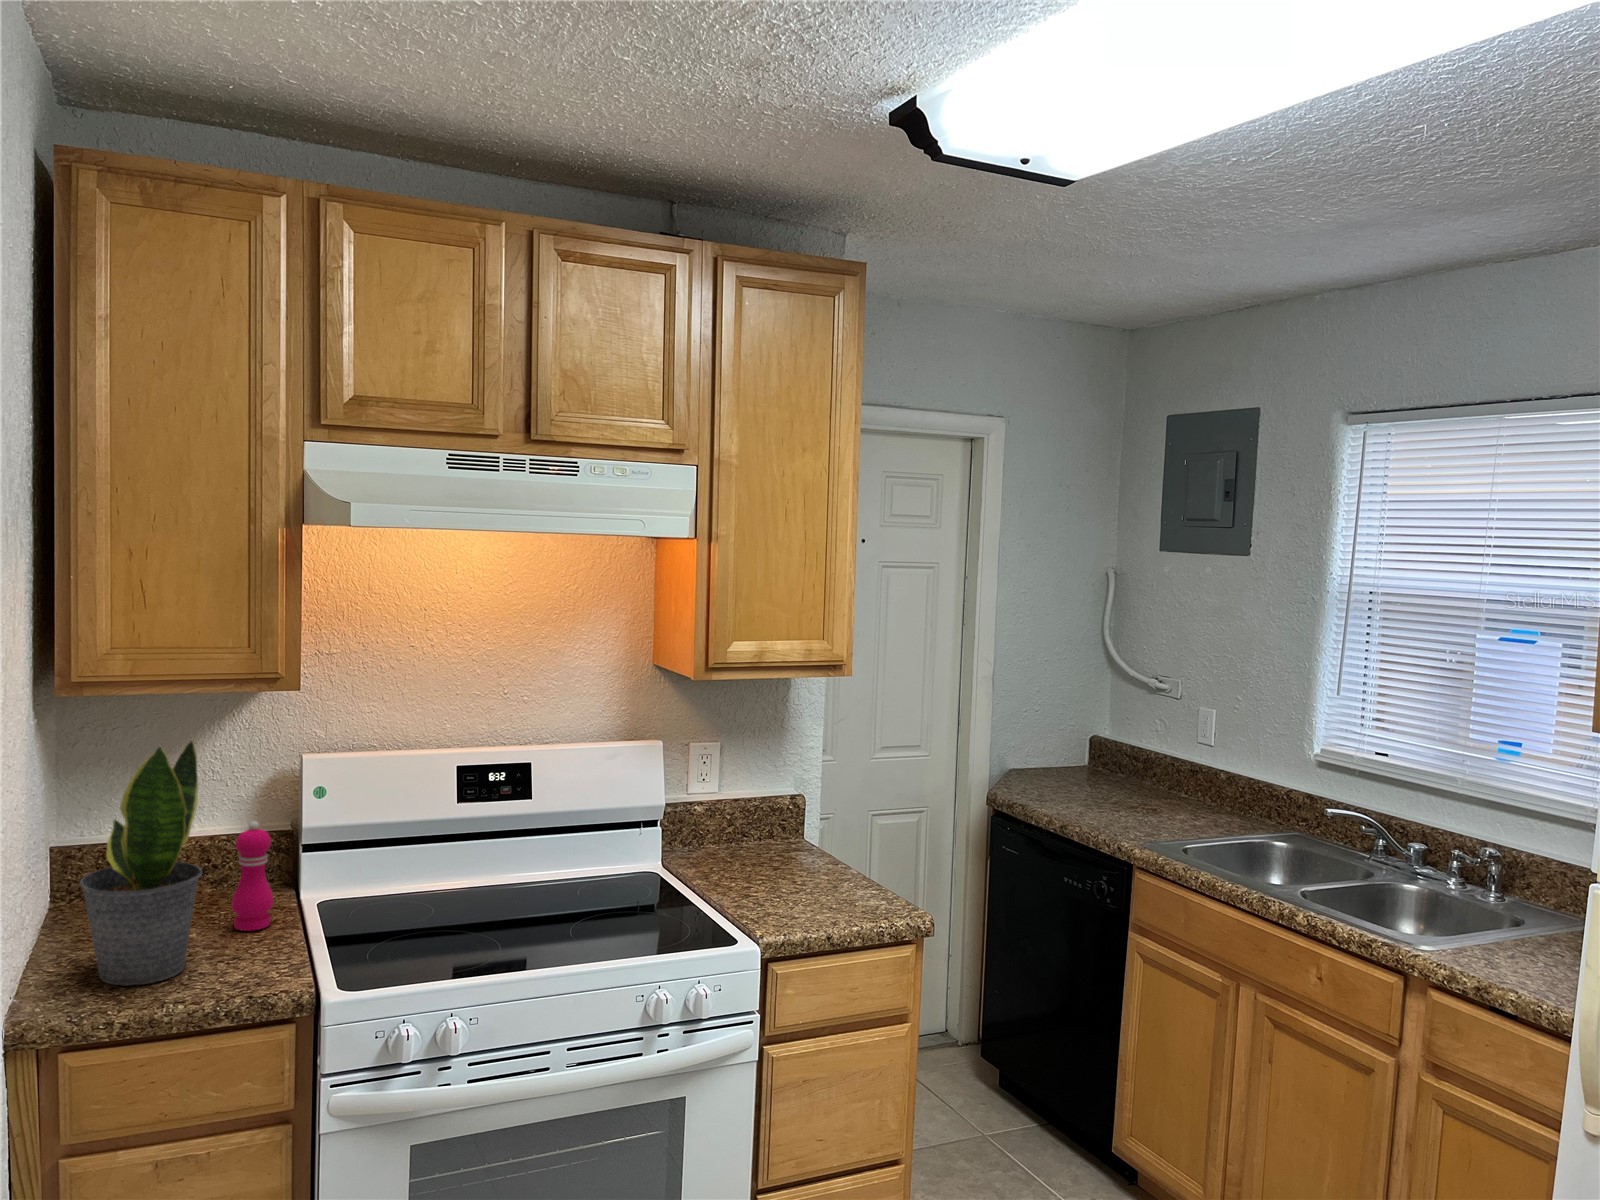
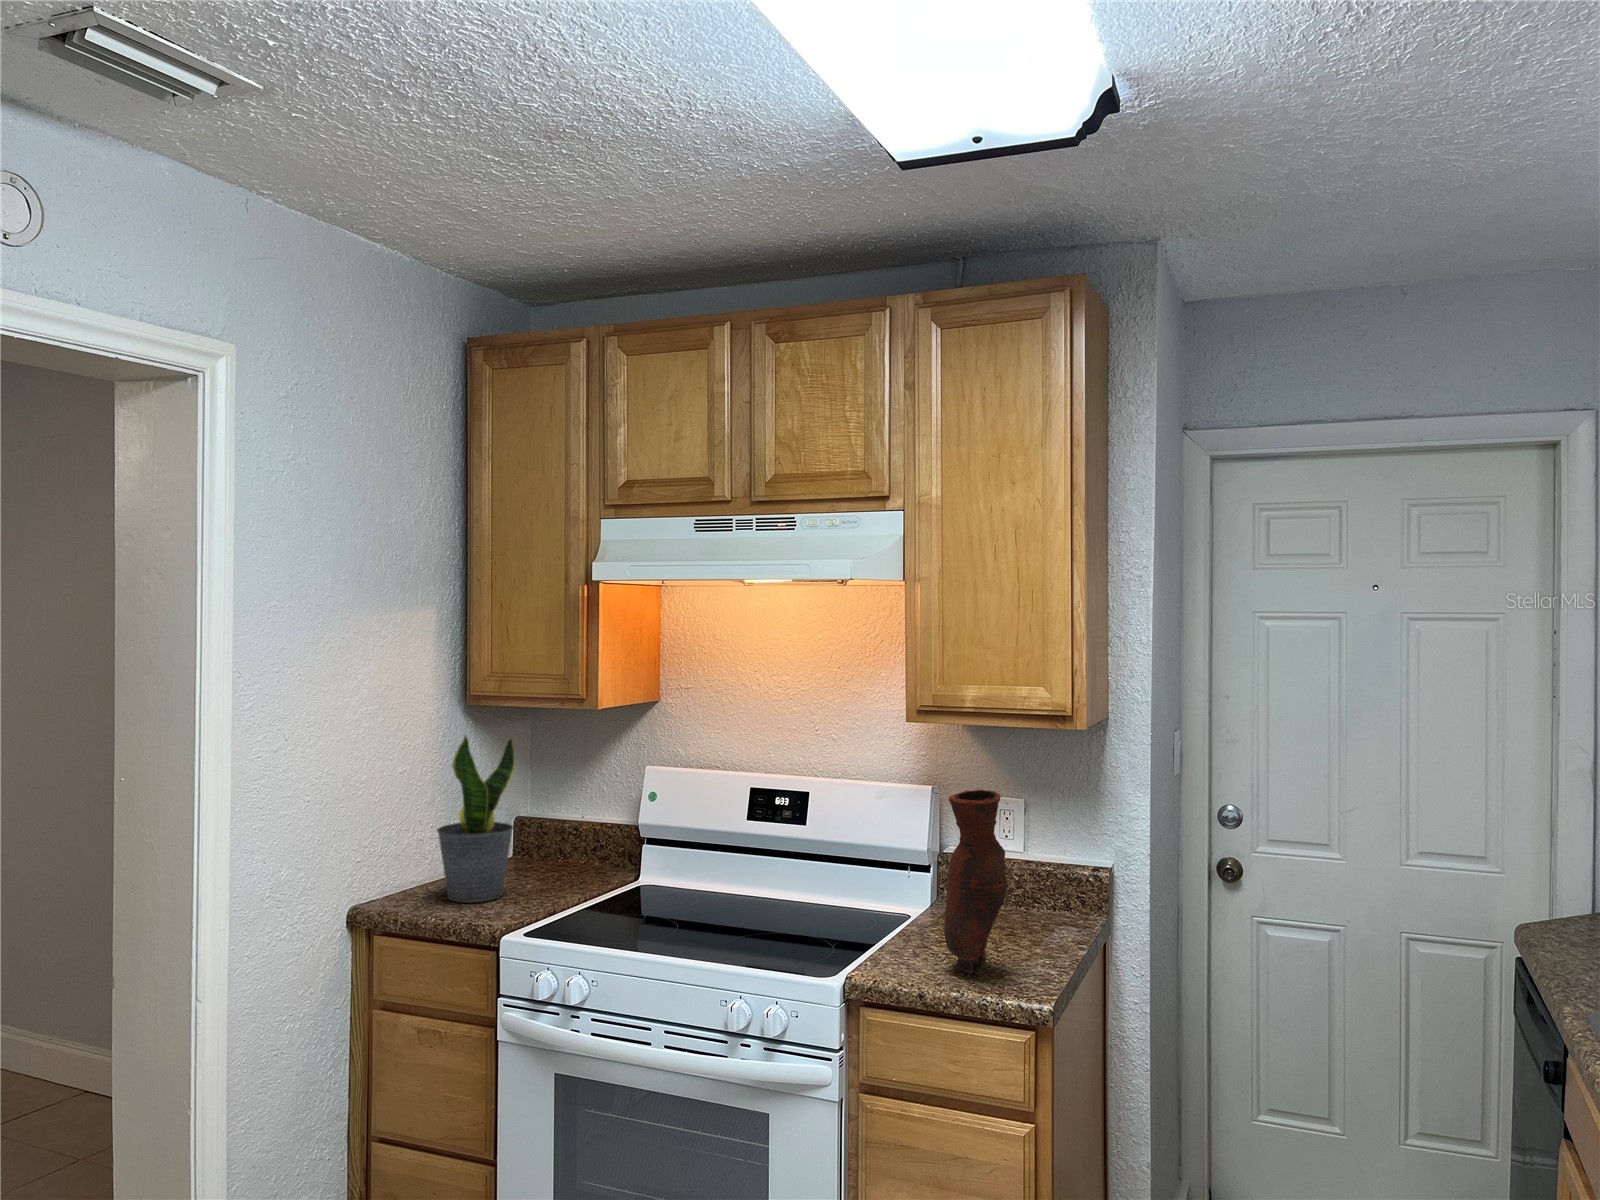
vase: none [787,739,853,909] -> present [944,789,1008,973]
pepper mill: present [231,821,274,931] -> none [561,806,591,890]

